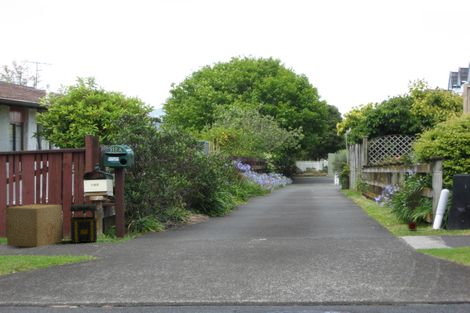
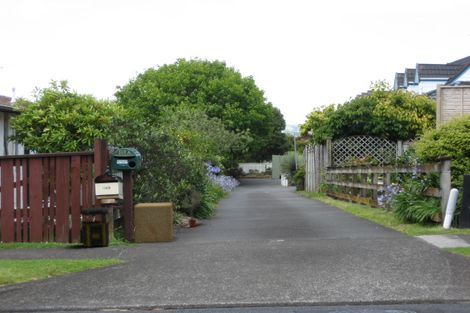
potted tree: present [406,188,428,231] -> present [182,189,201,227]
cardboard box: present [7,204,62,247] -> present [134,203,173,242]

